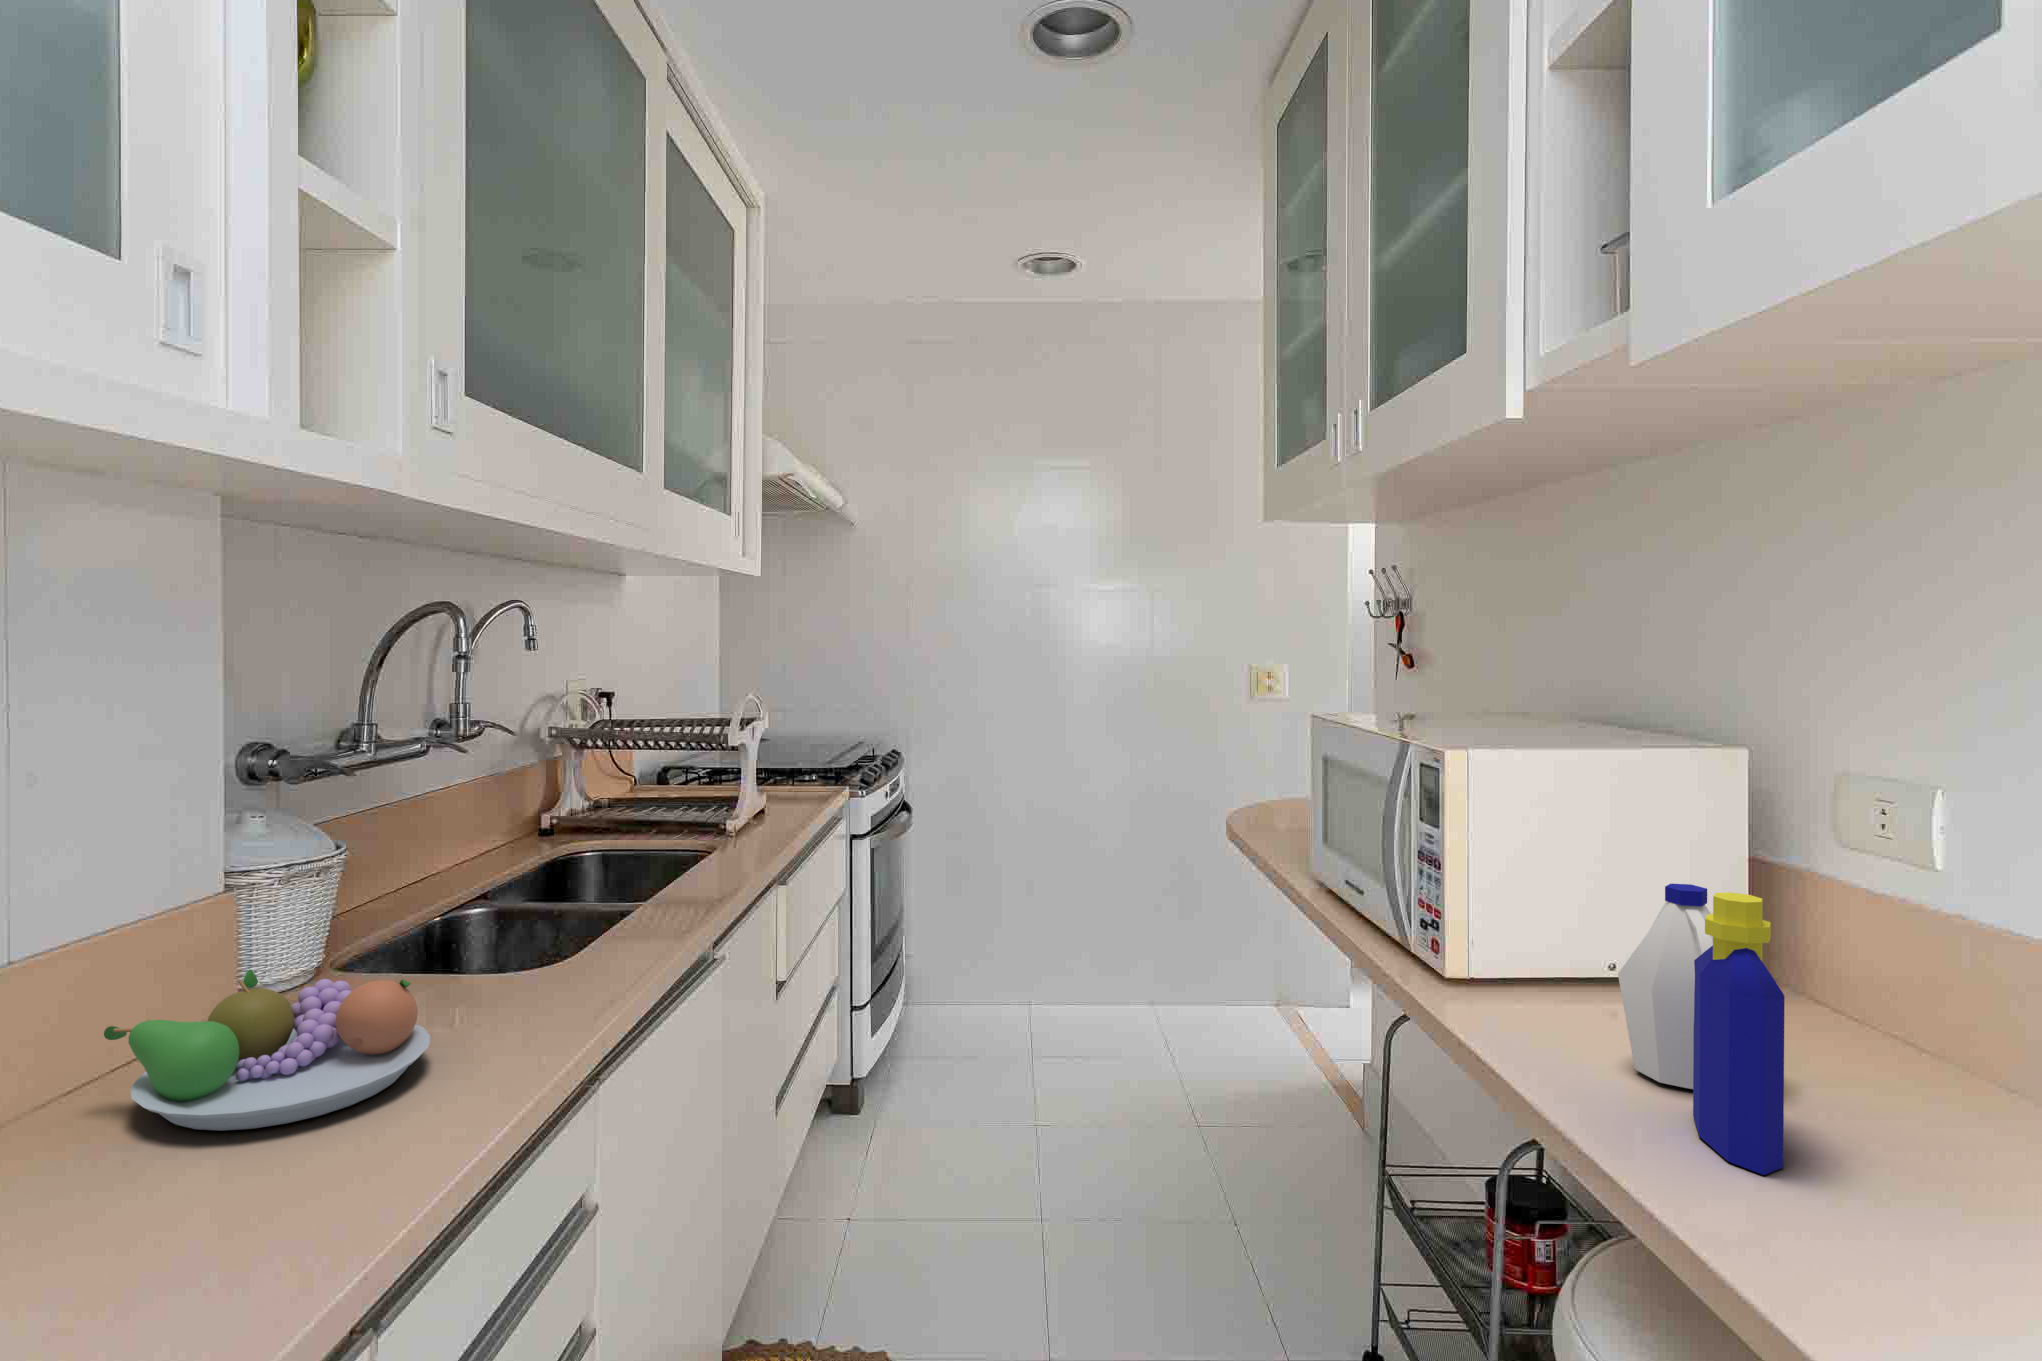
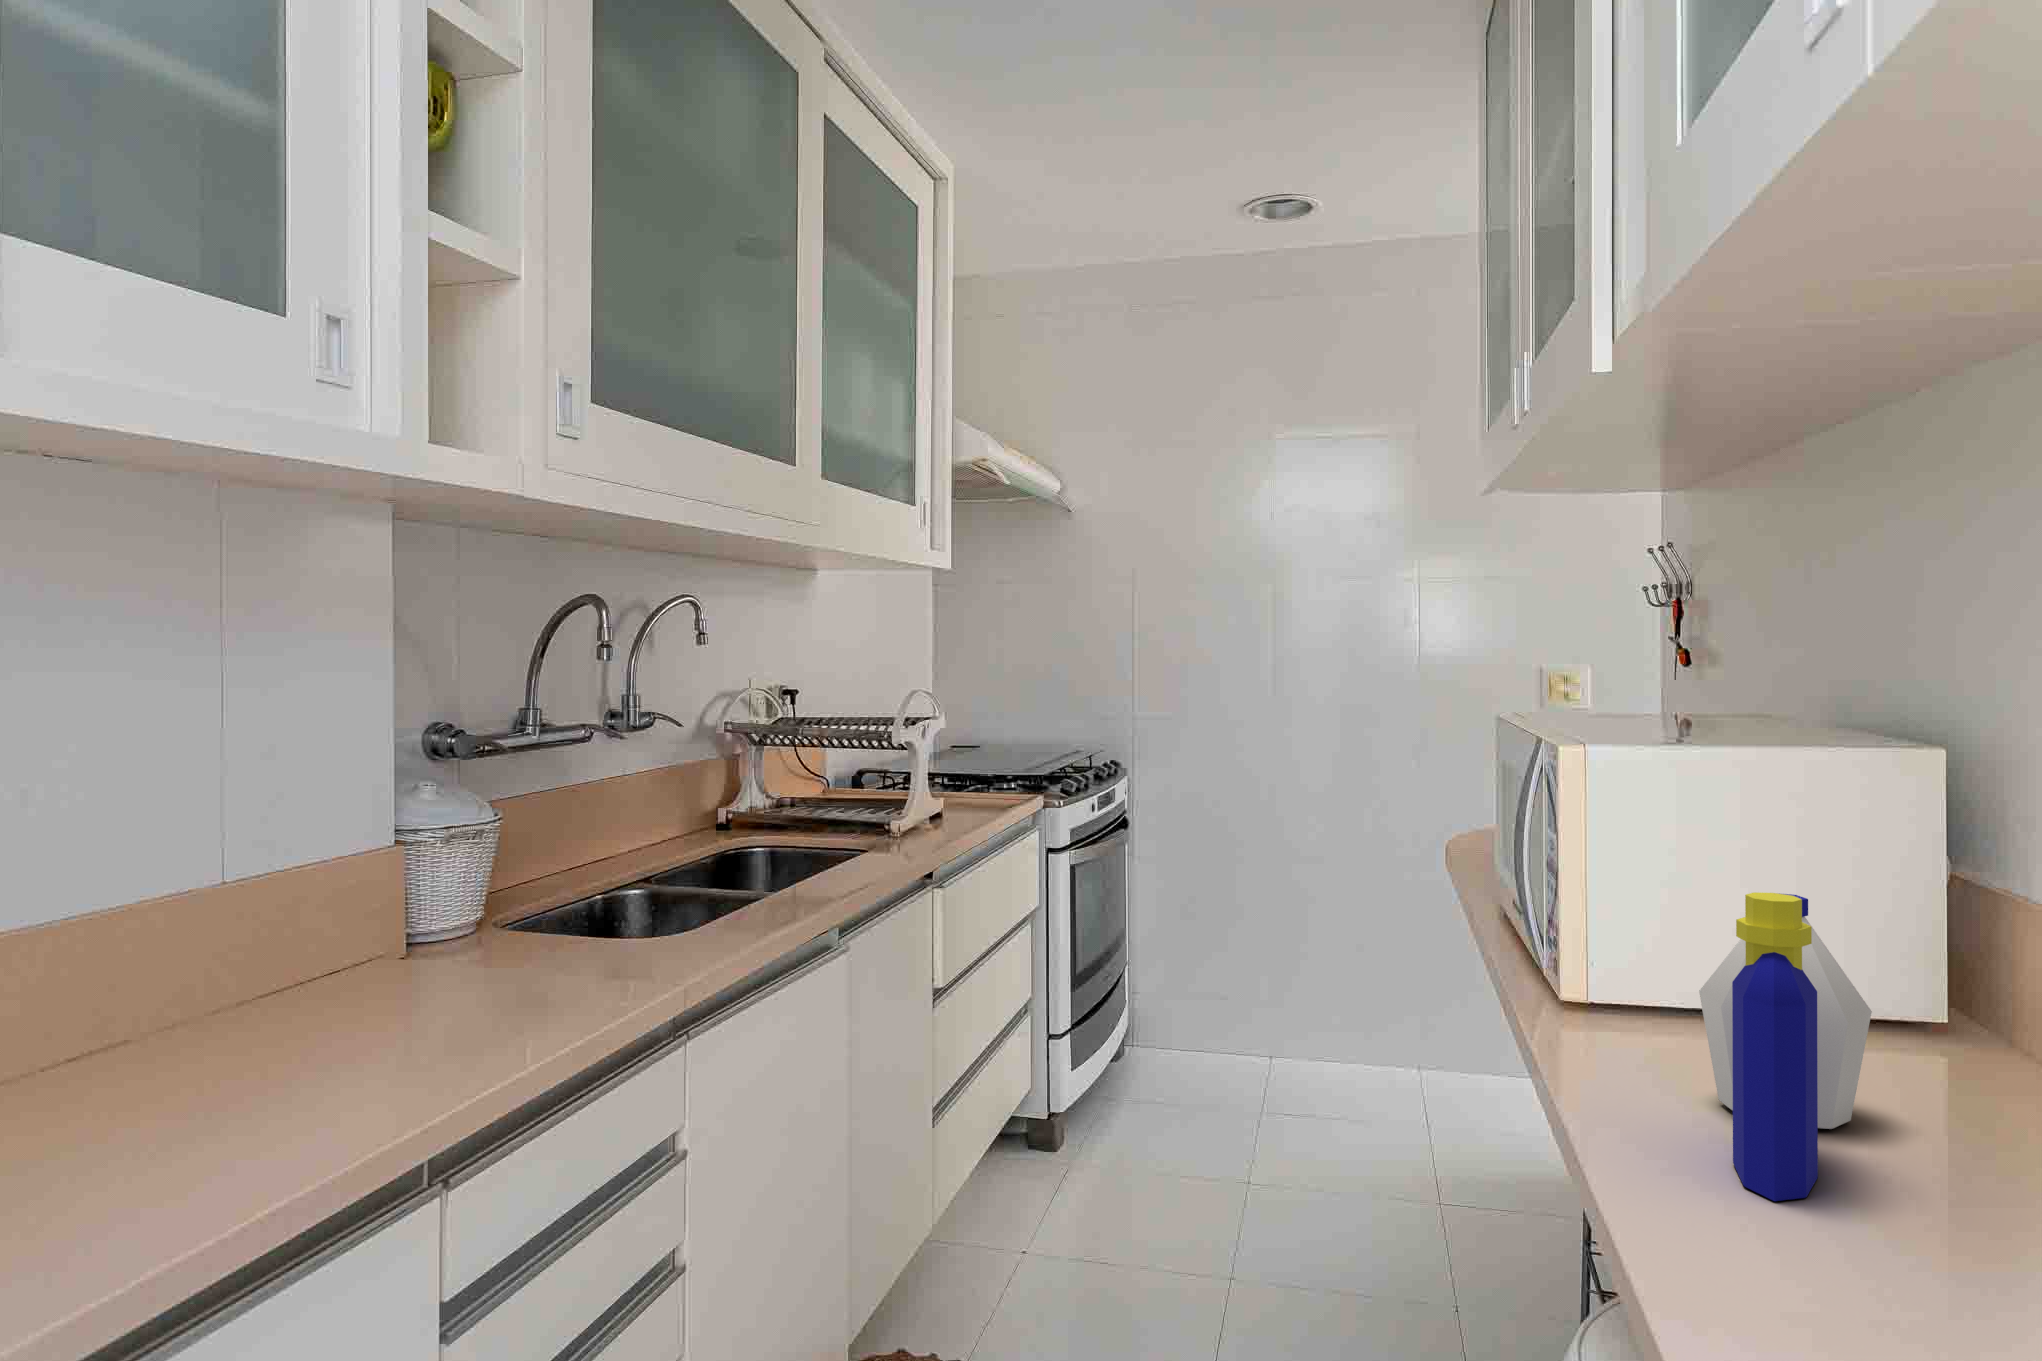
fruit bowl: present [104,970,431,1131] -> none [283,907,534,1032]

